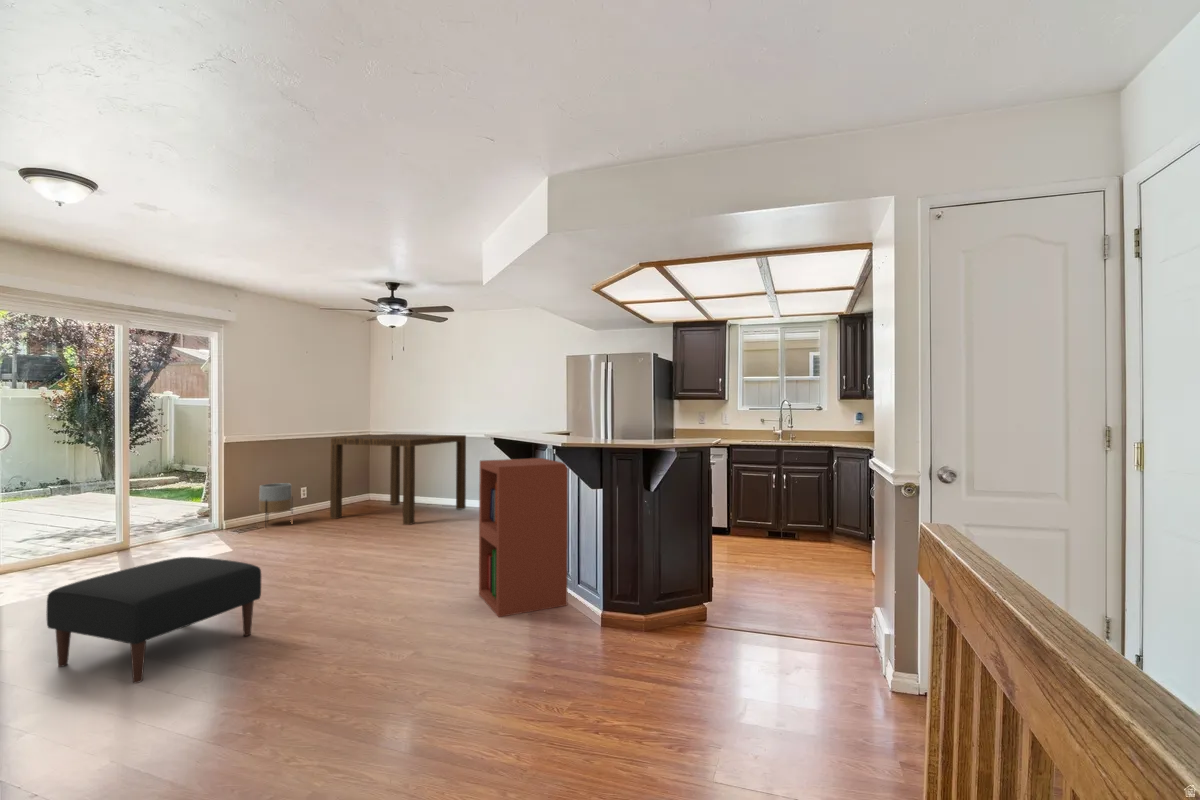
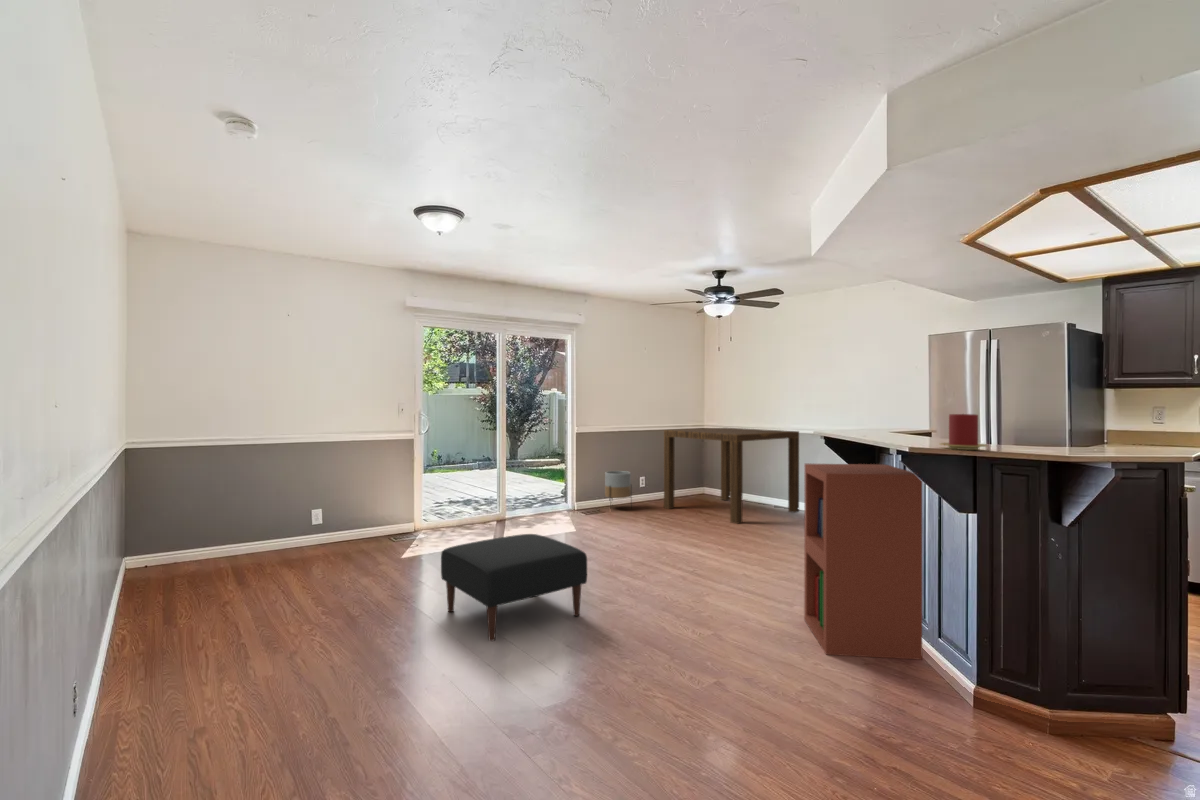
candle: none [580,417,610,443] -> present [941,414,987,450]

